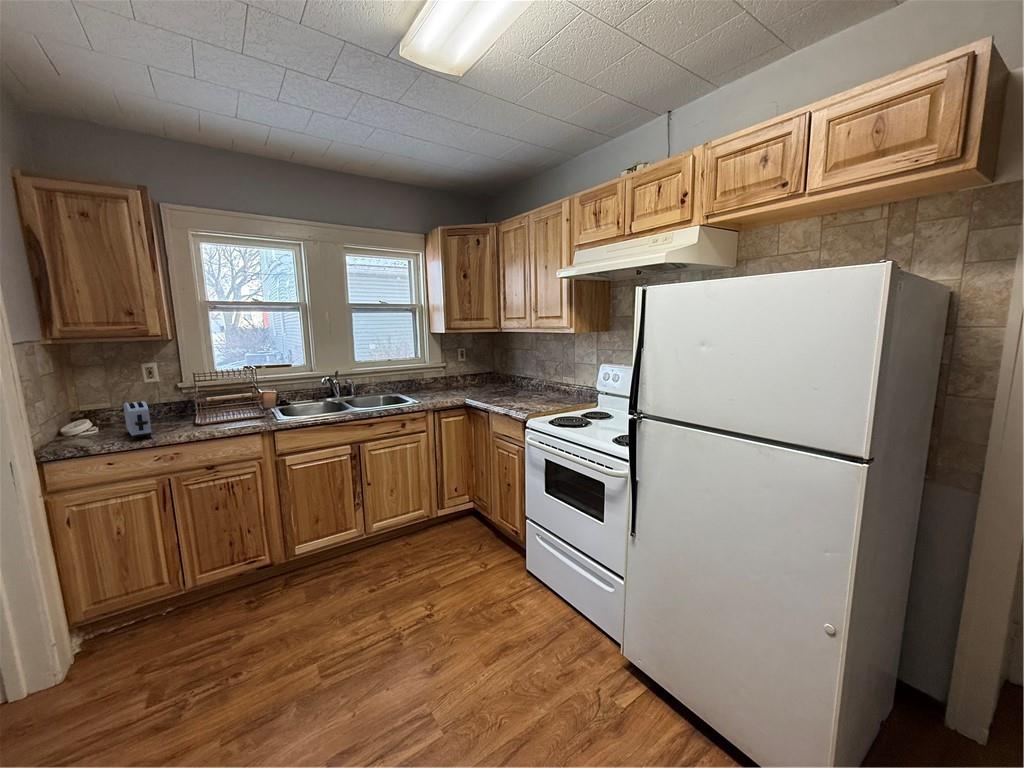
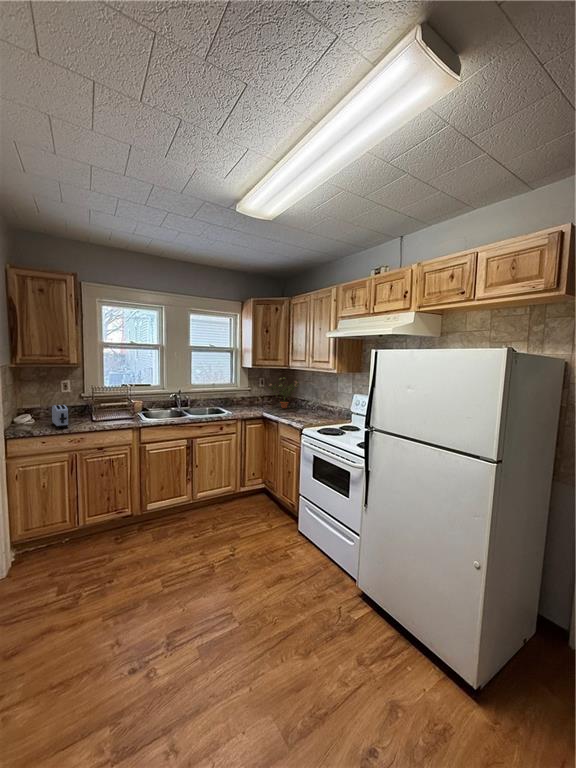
potted plant: none [468,344,518,391] -> present [268,377,299,408]

